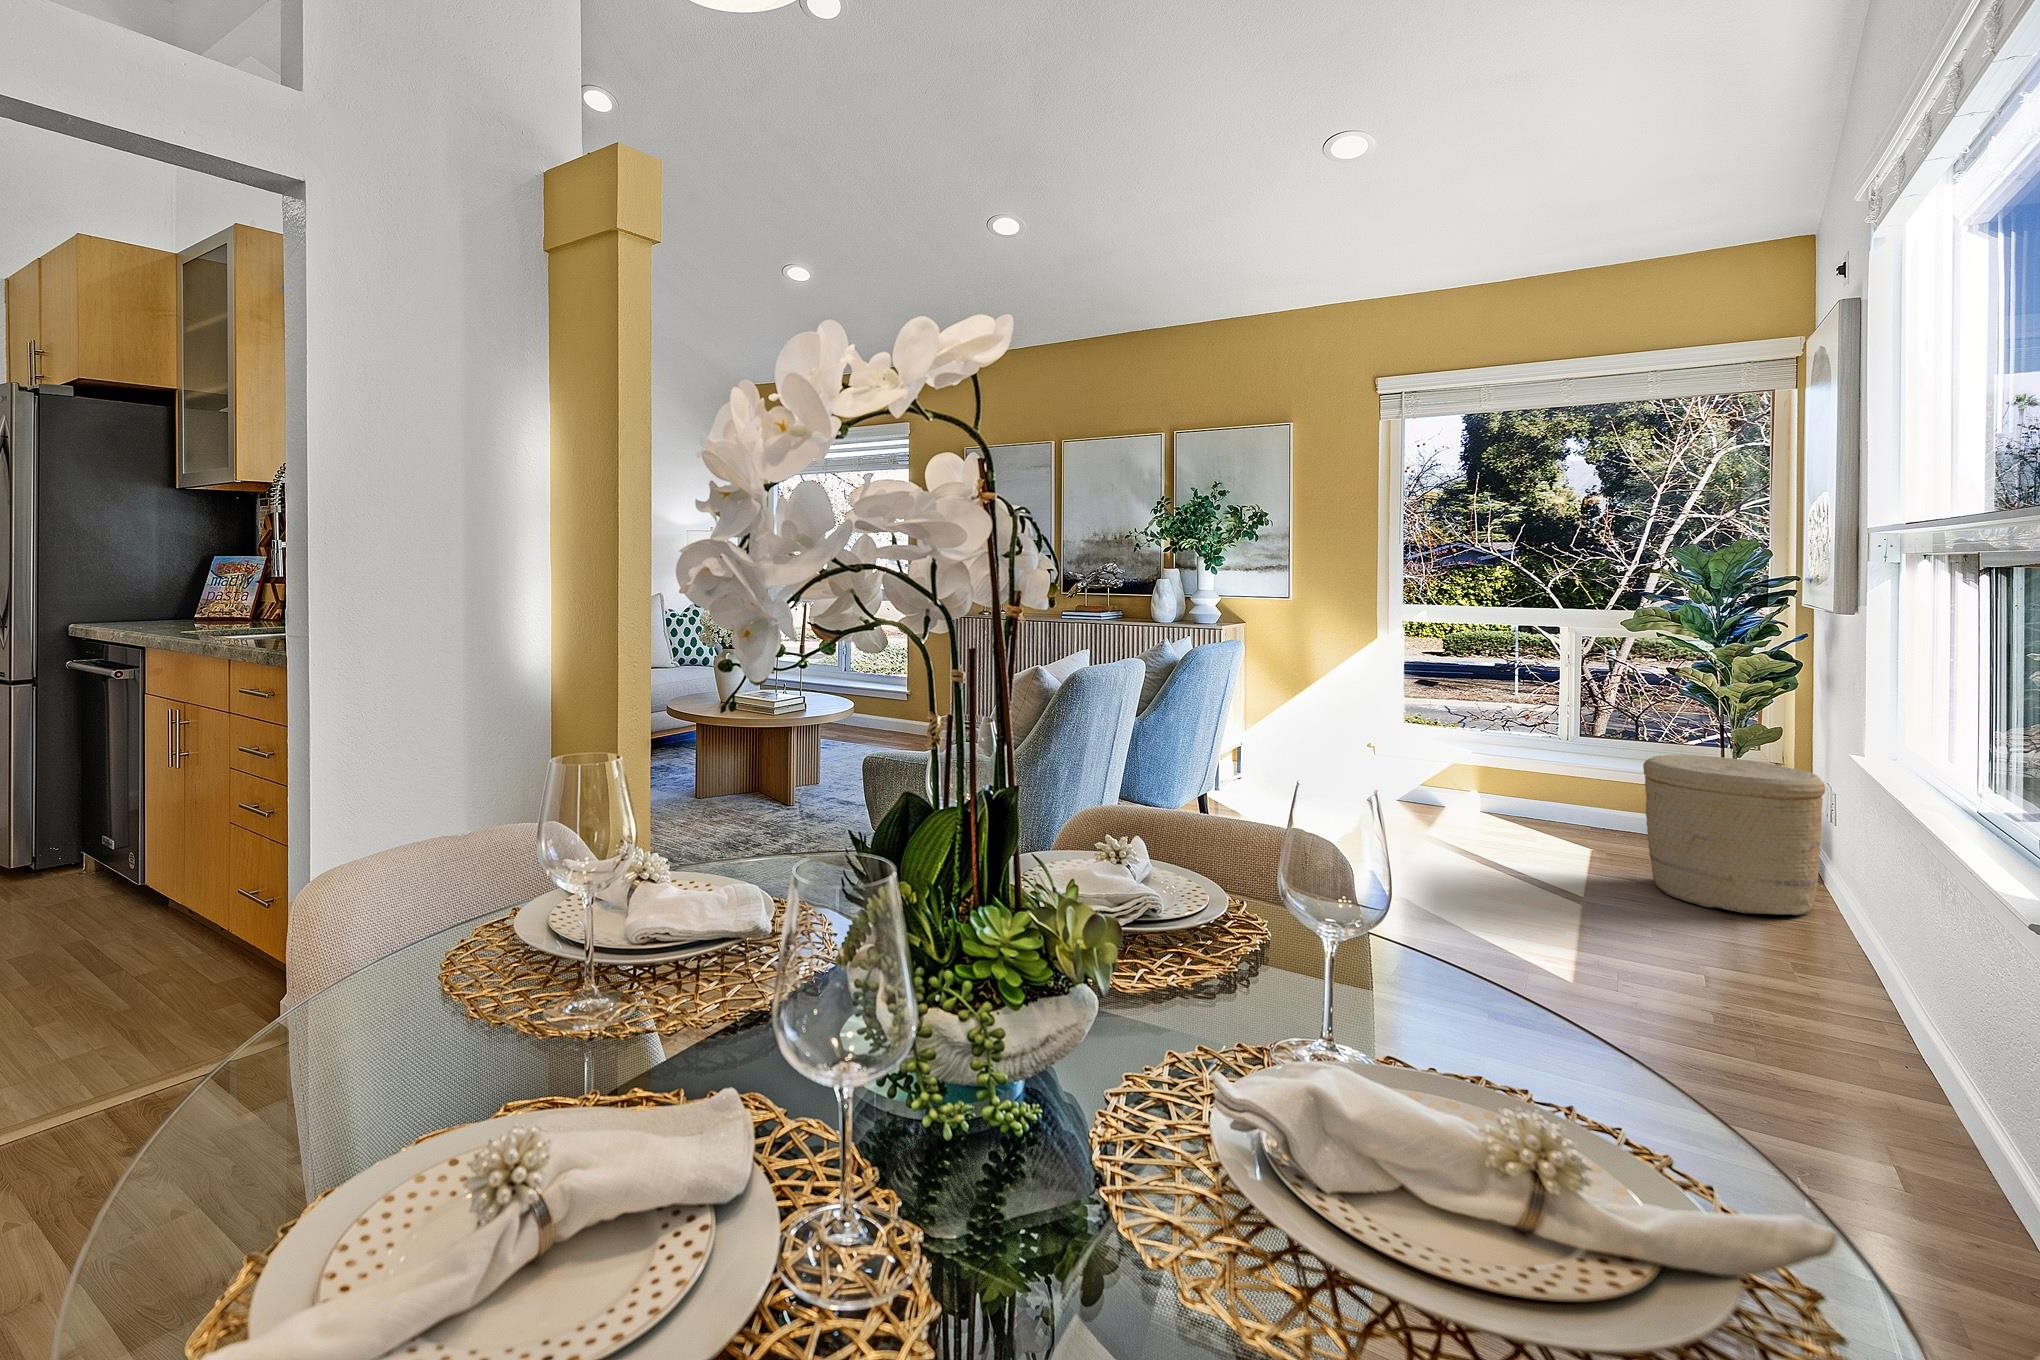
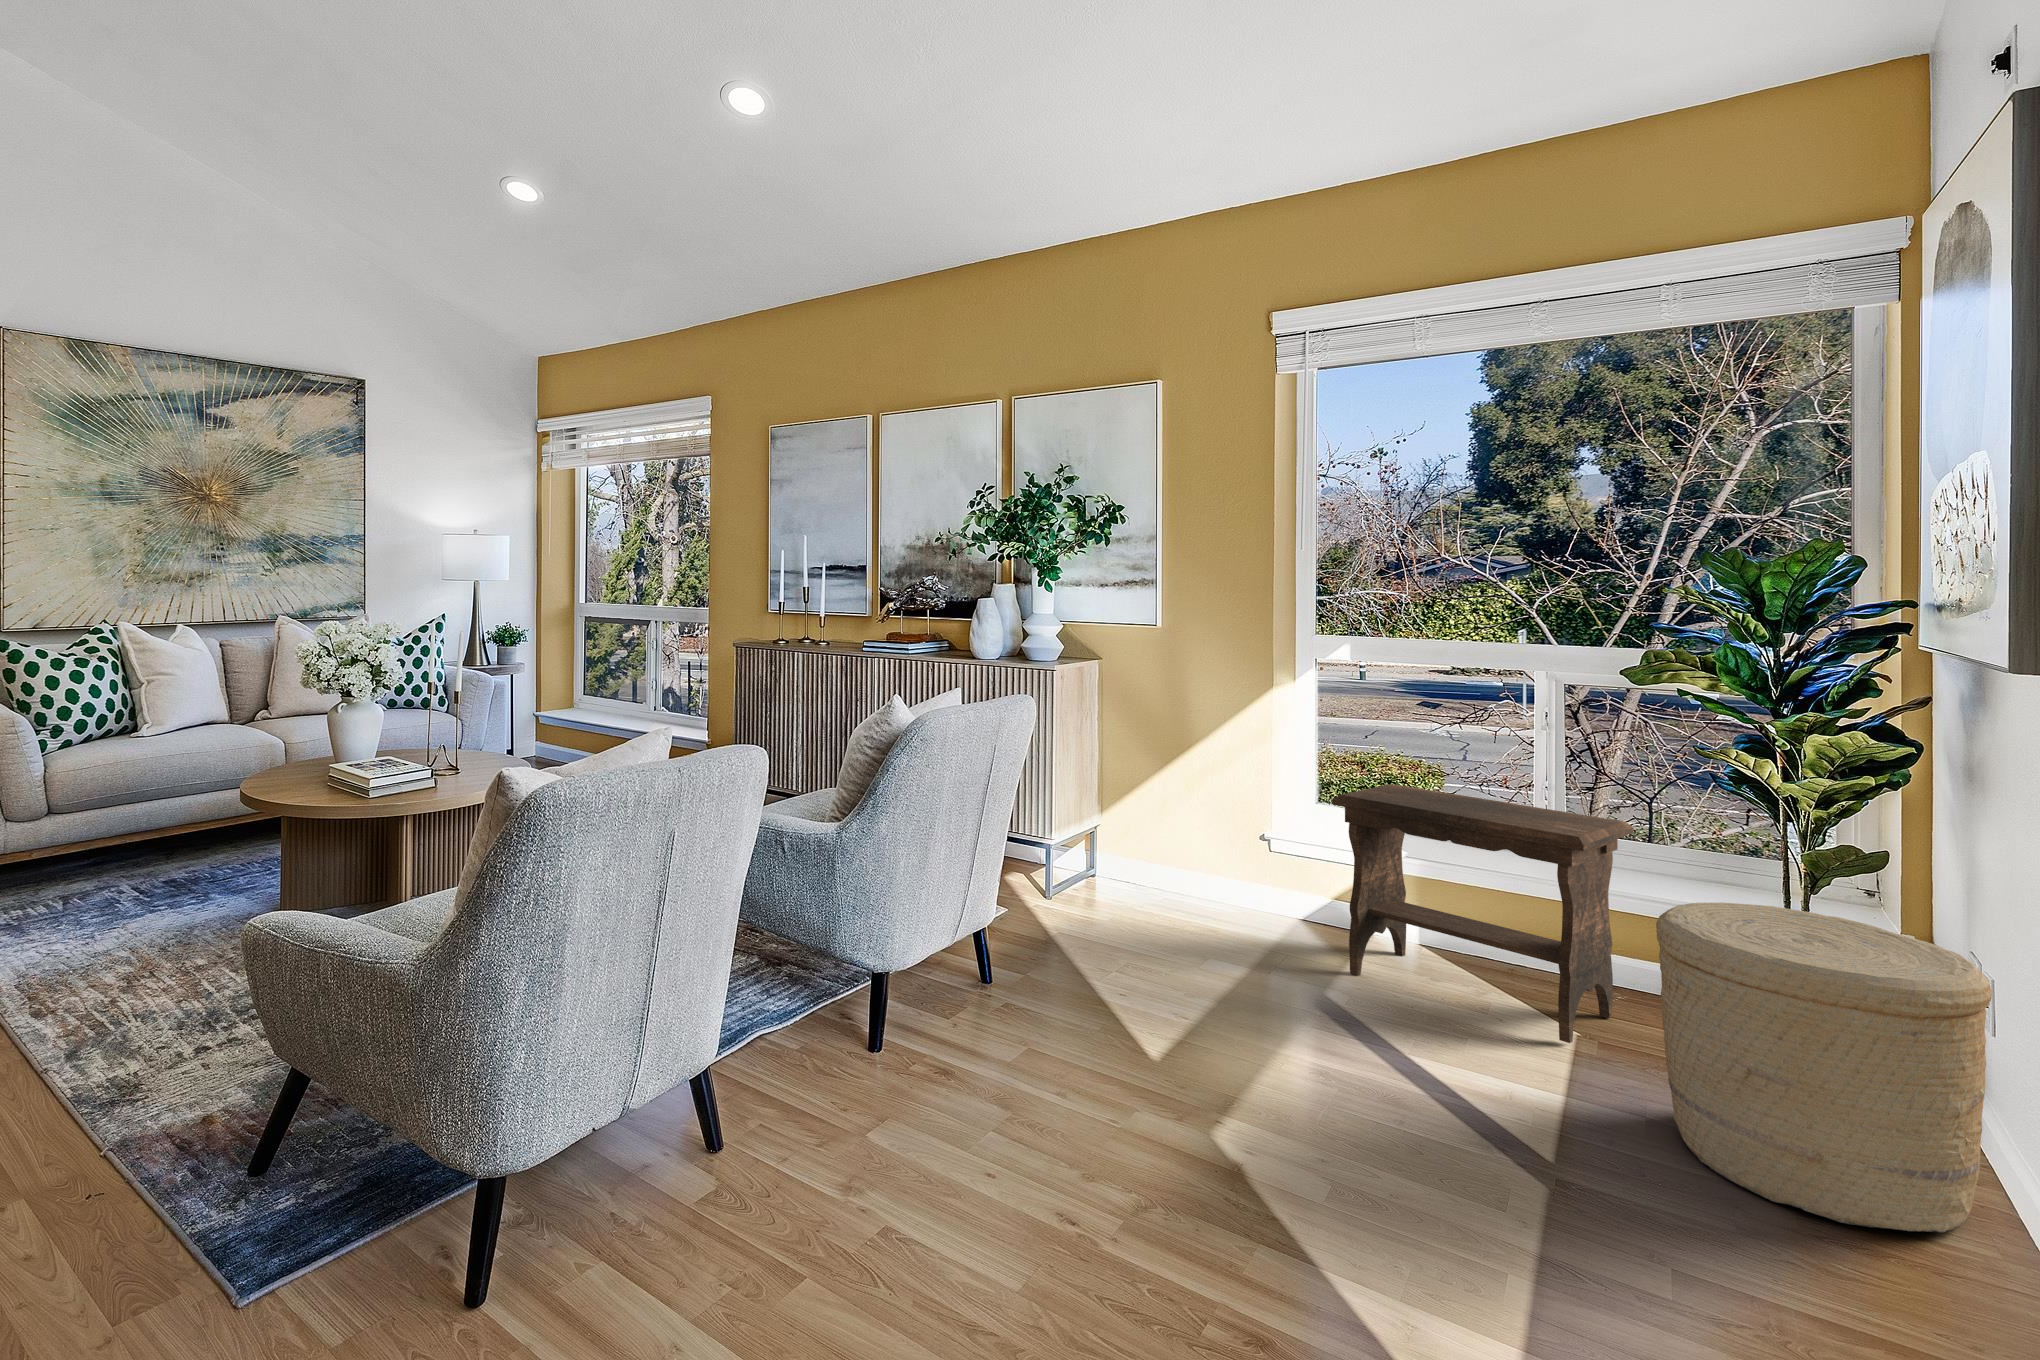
footstool: none [1430,702,1629,852] -> present [1332,784,1634,1043]

